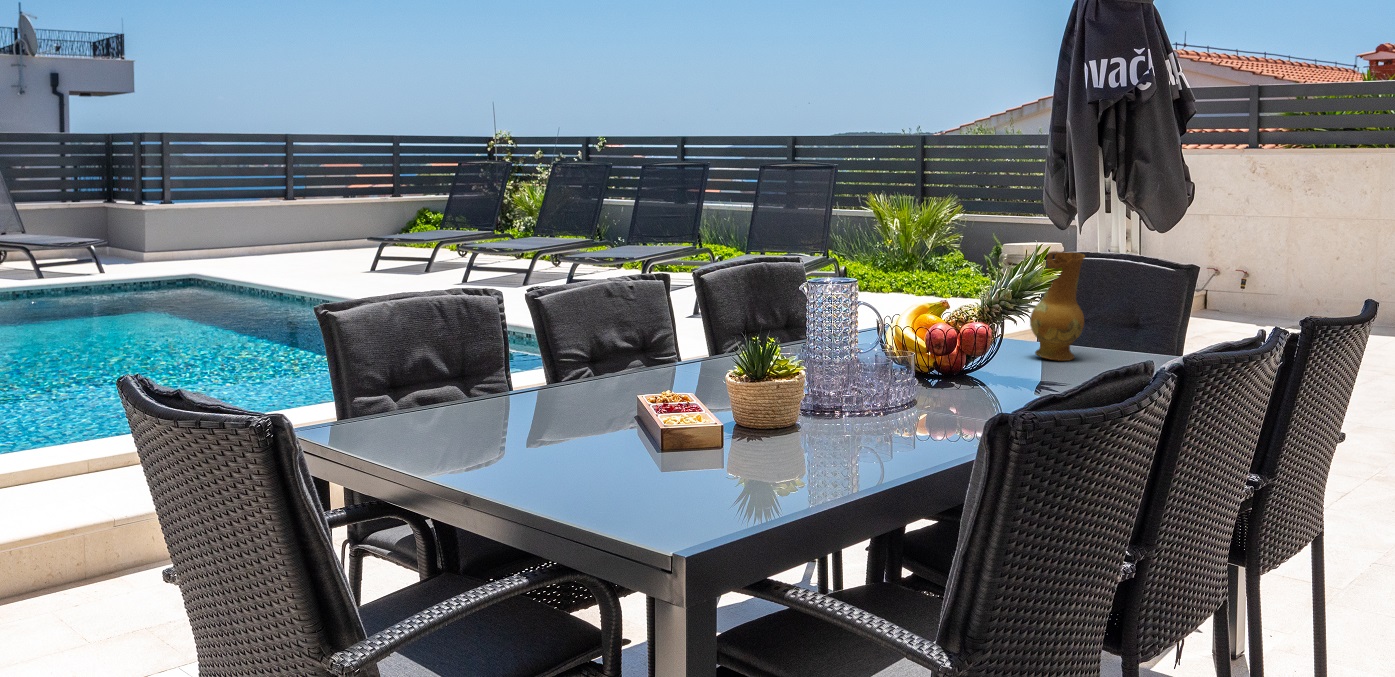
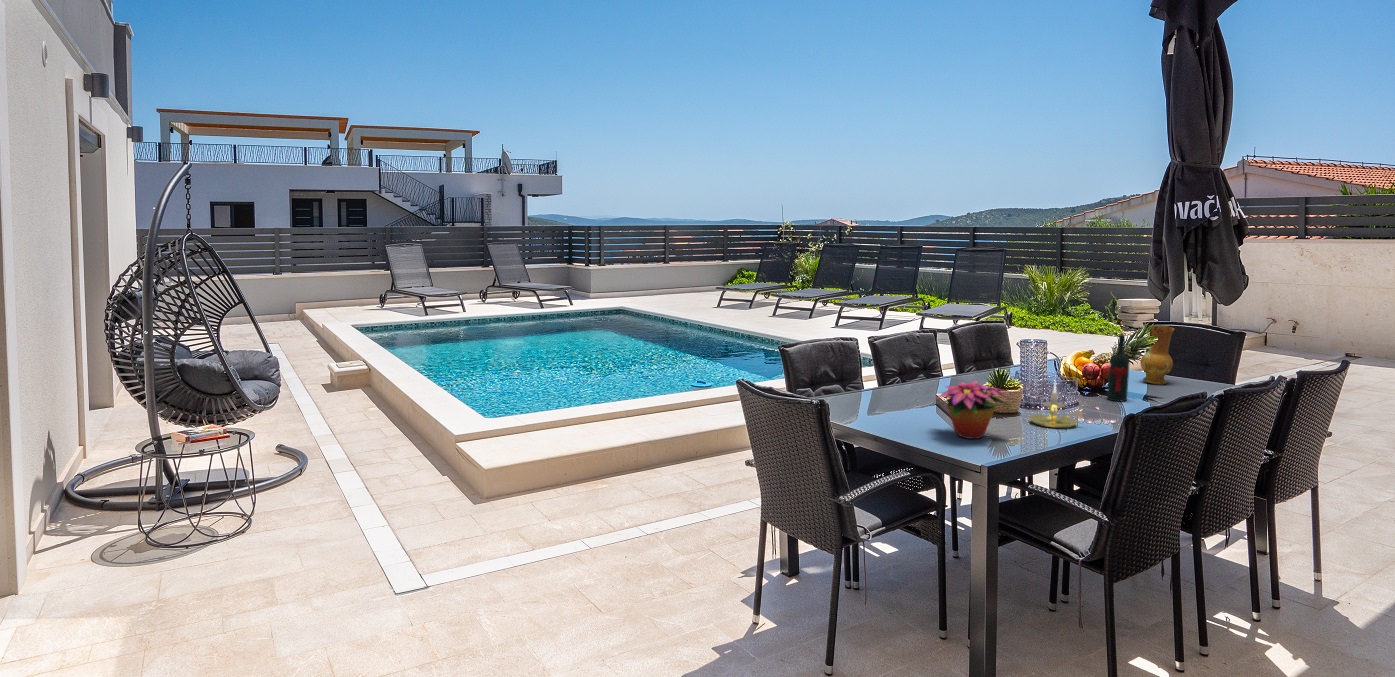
wine bottle: none [969,258,1008,394] -> present [1107,333,1130,401]
candle holder: none [810,352,921,453] -> present [1030,382,1080,428]
flower arrangement: none [586,354,773,489] -> present [937,381,1010,439]

